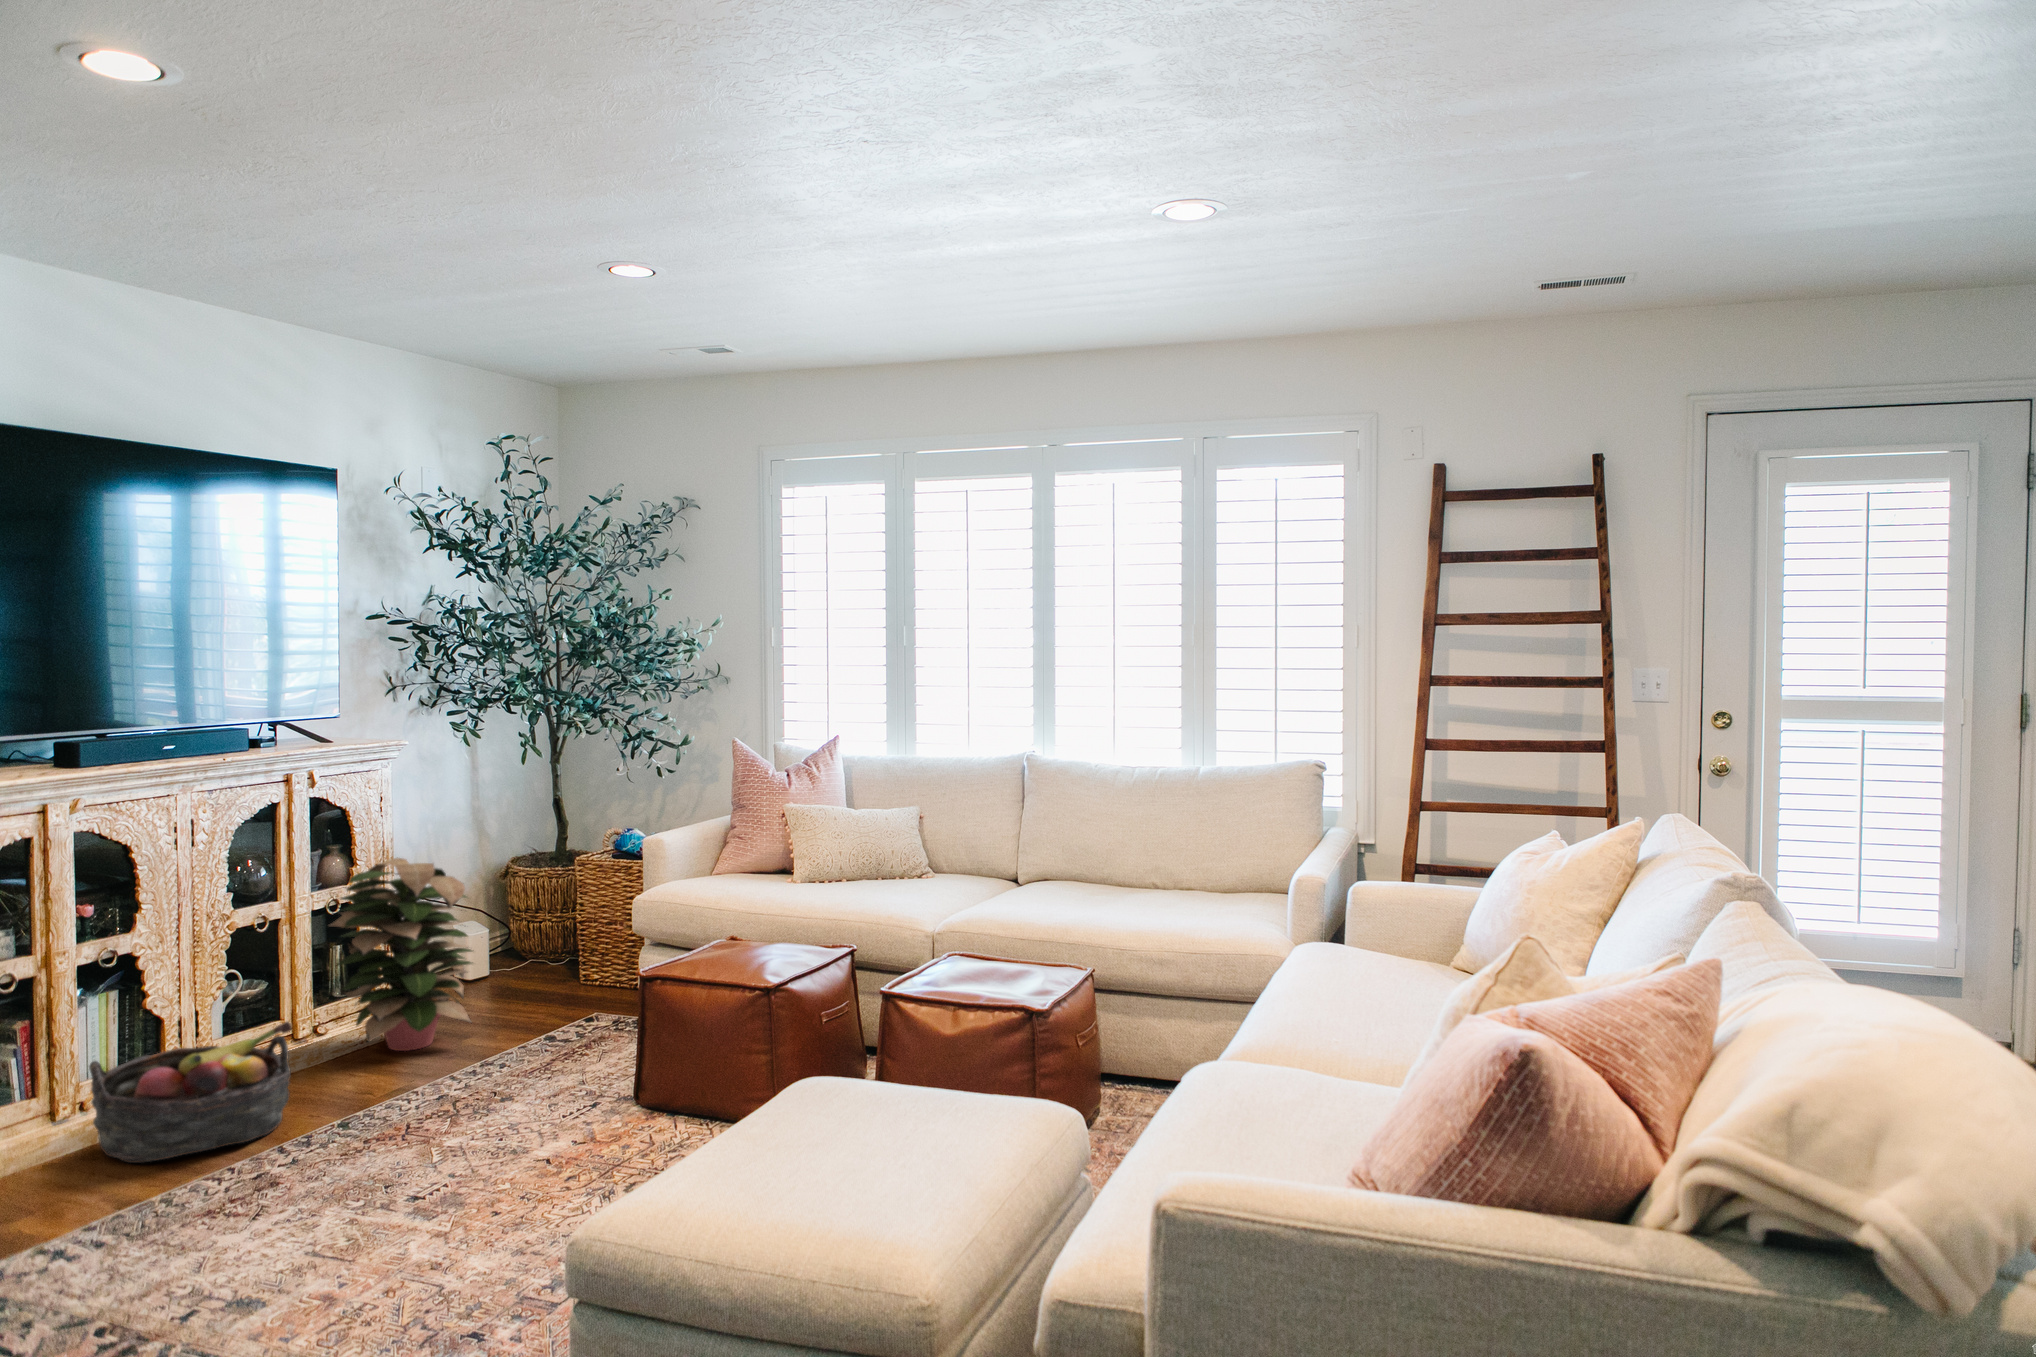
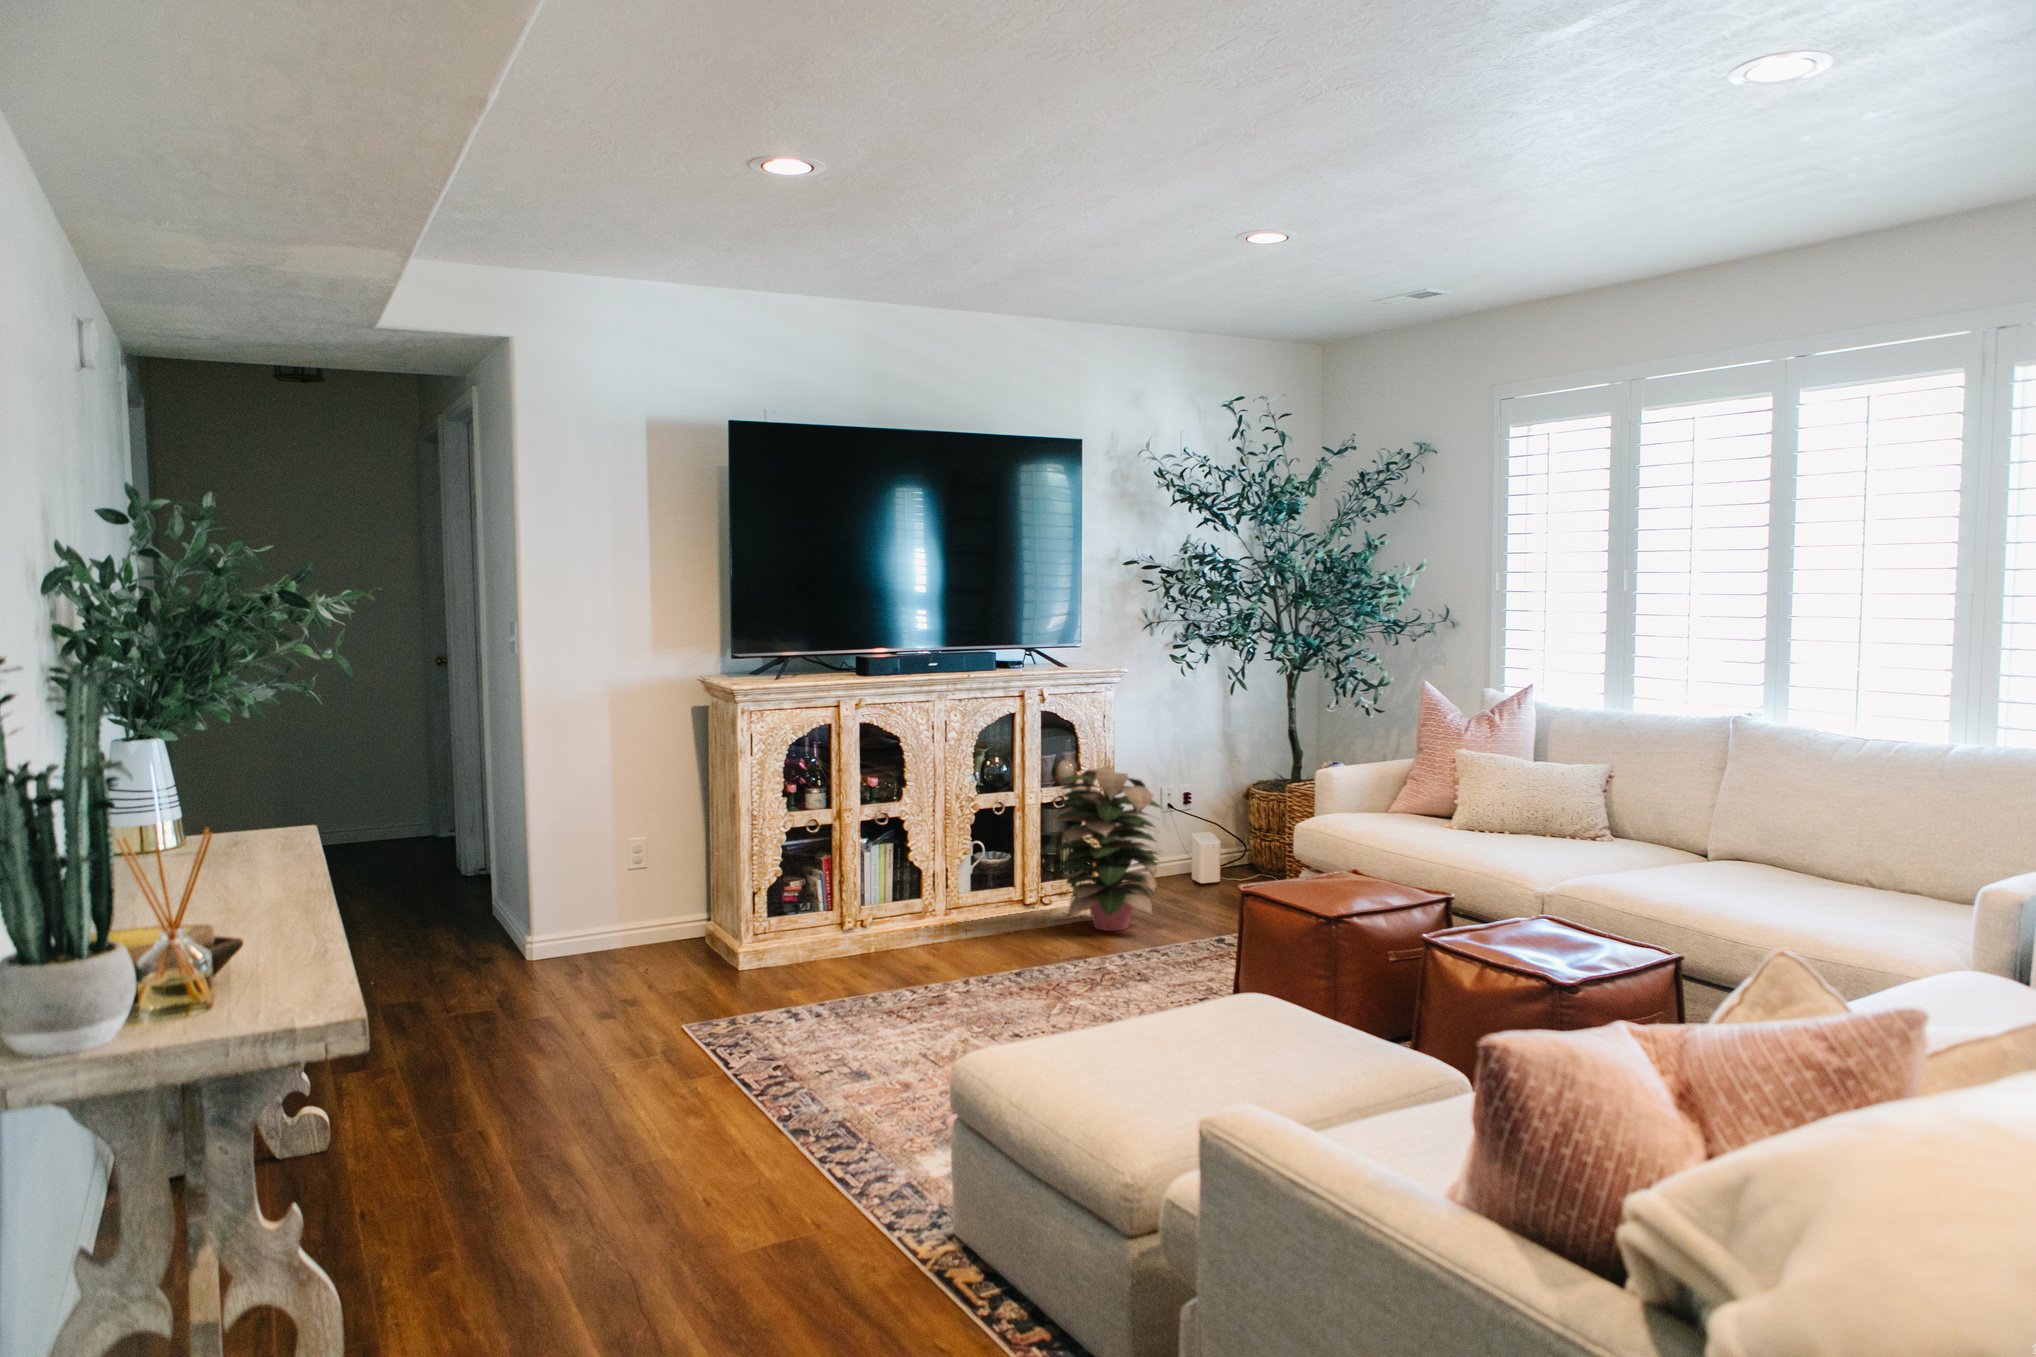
basket: present [89,1022,292,1163] -> none [857,884,990,971]

